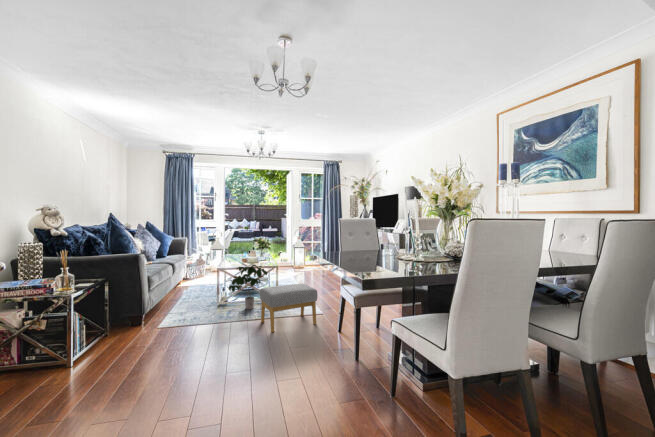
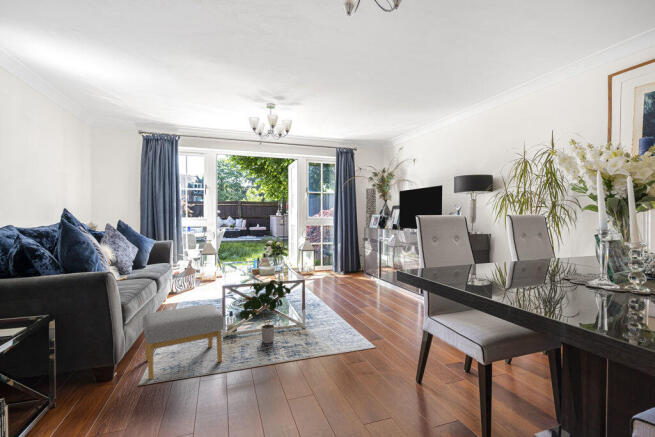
footstool: present [260,284,318,332] -> present [143,304,224,379]

